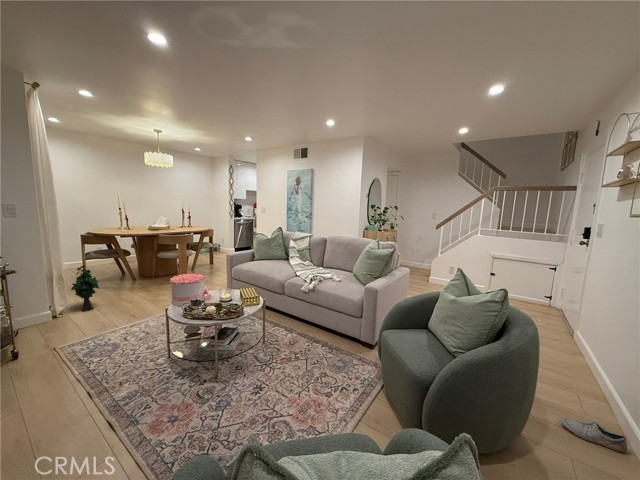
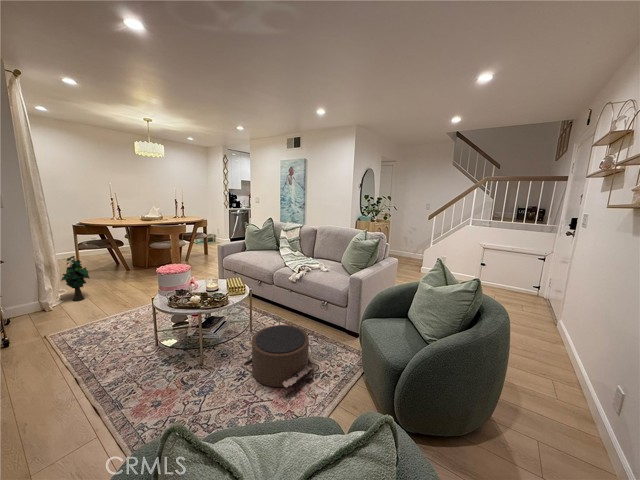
pouf: none [258,336,331,402] -> present [242,325,312,387]
shoe: present [560,418,627,453] -> none [532,403,593,435]

